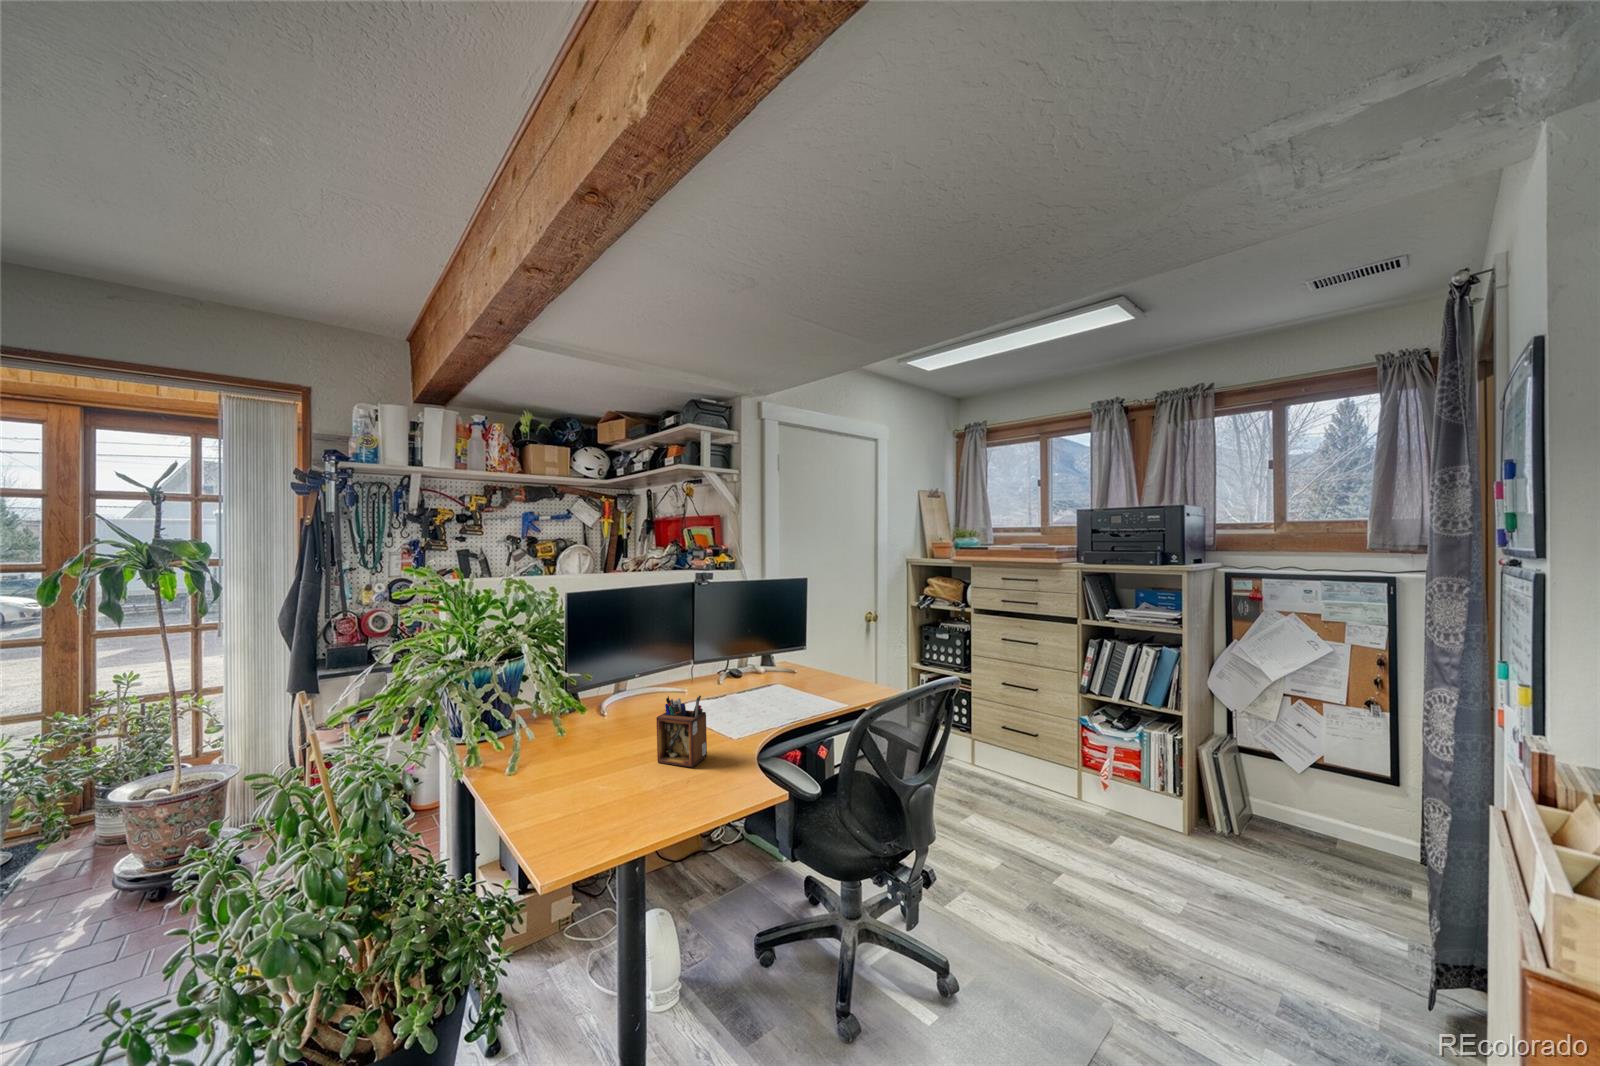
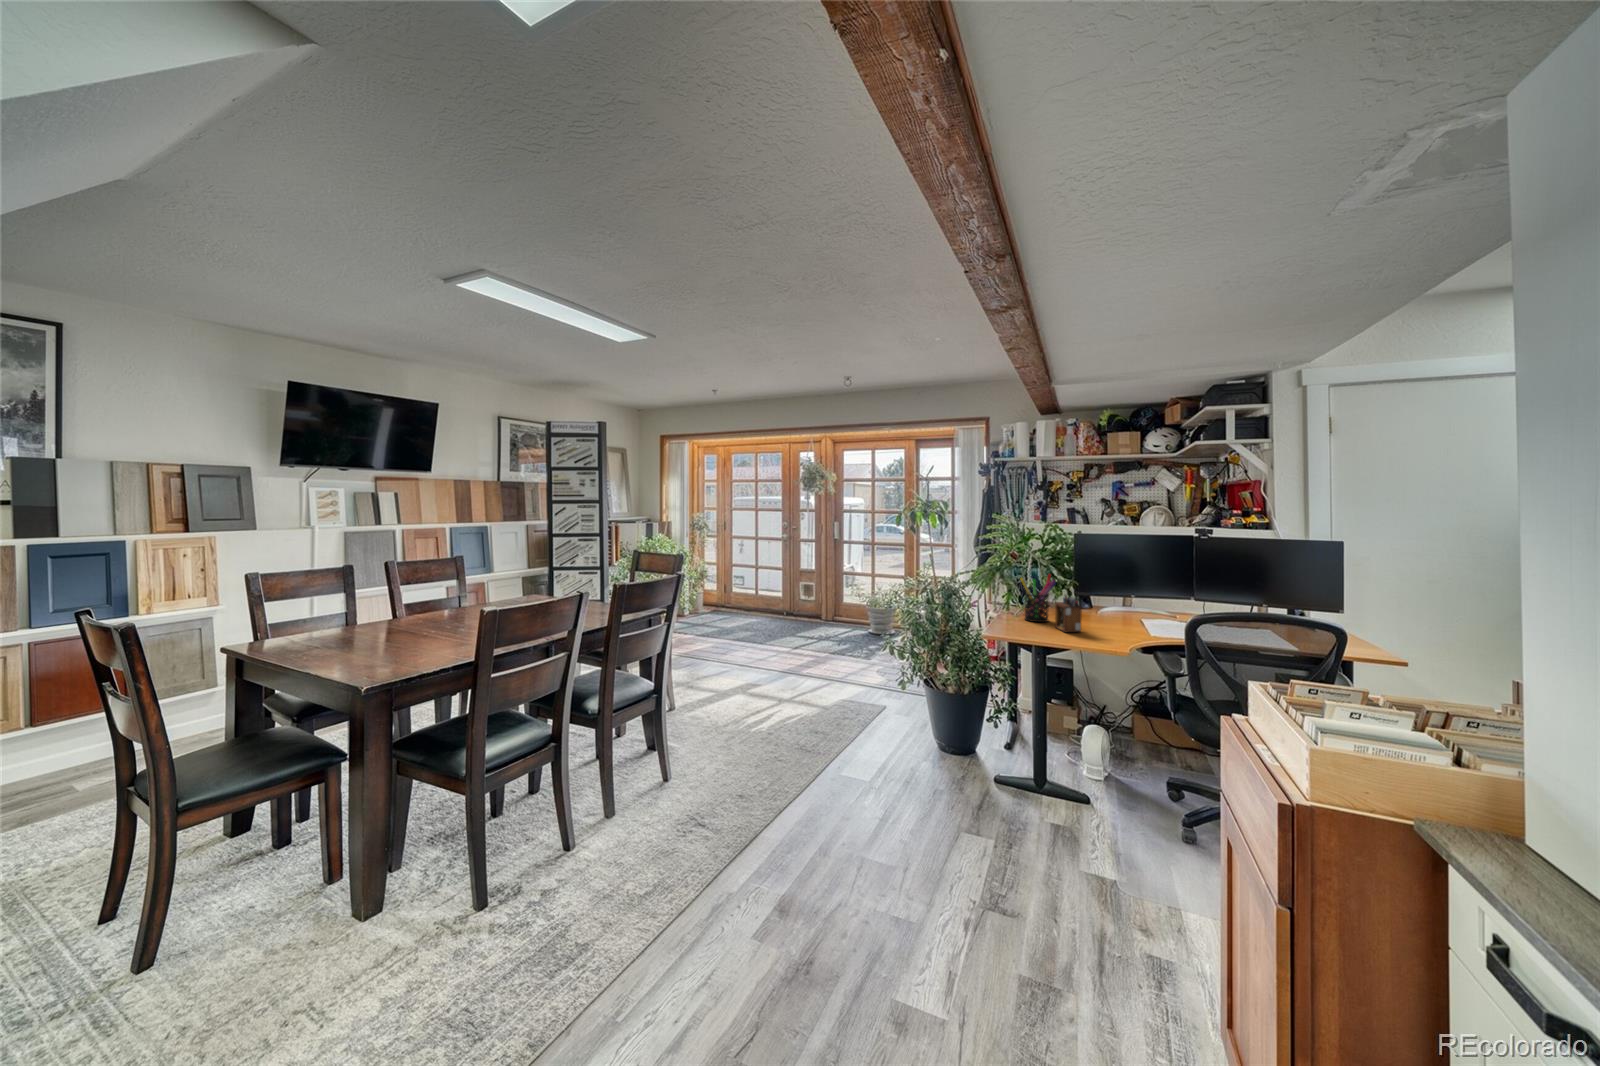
pen holder: none [574,666,636,766] -> present [1021,574,1056,622]

